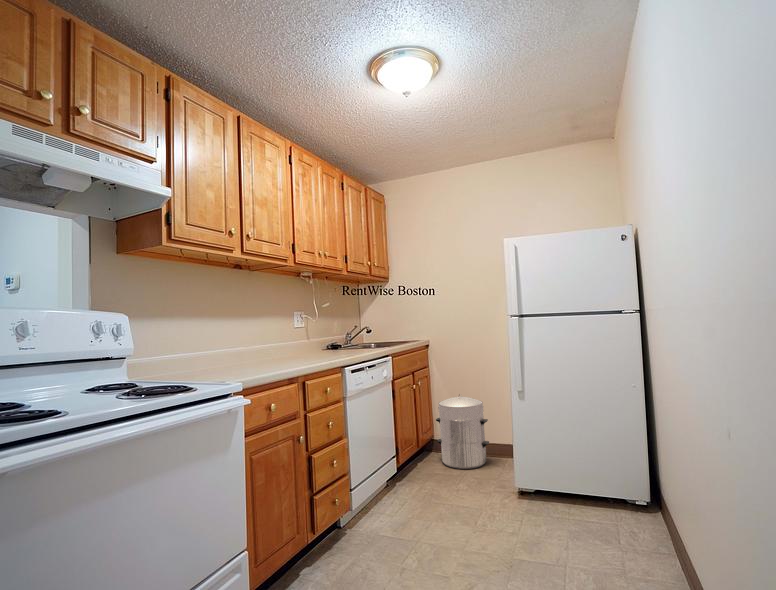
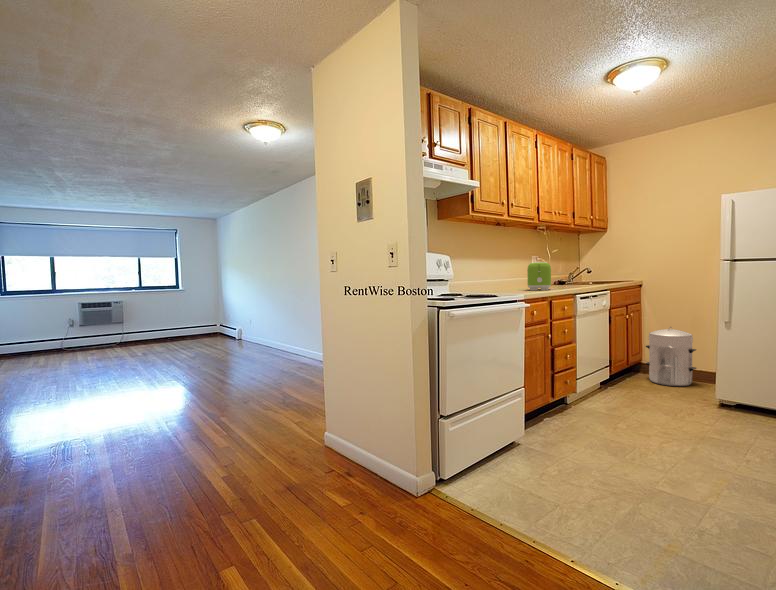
toaster: none [272,322,310,366] -> present [527,262,551,290]

